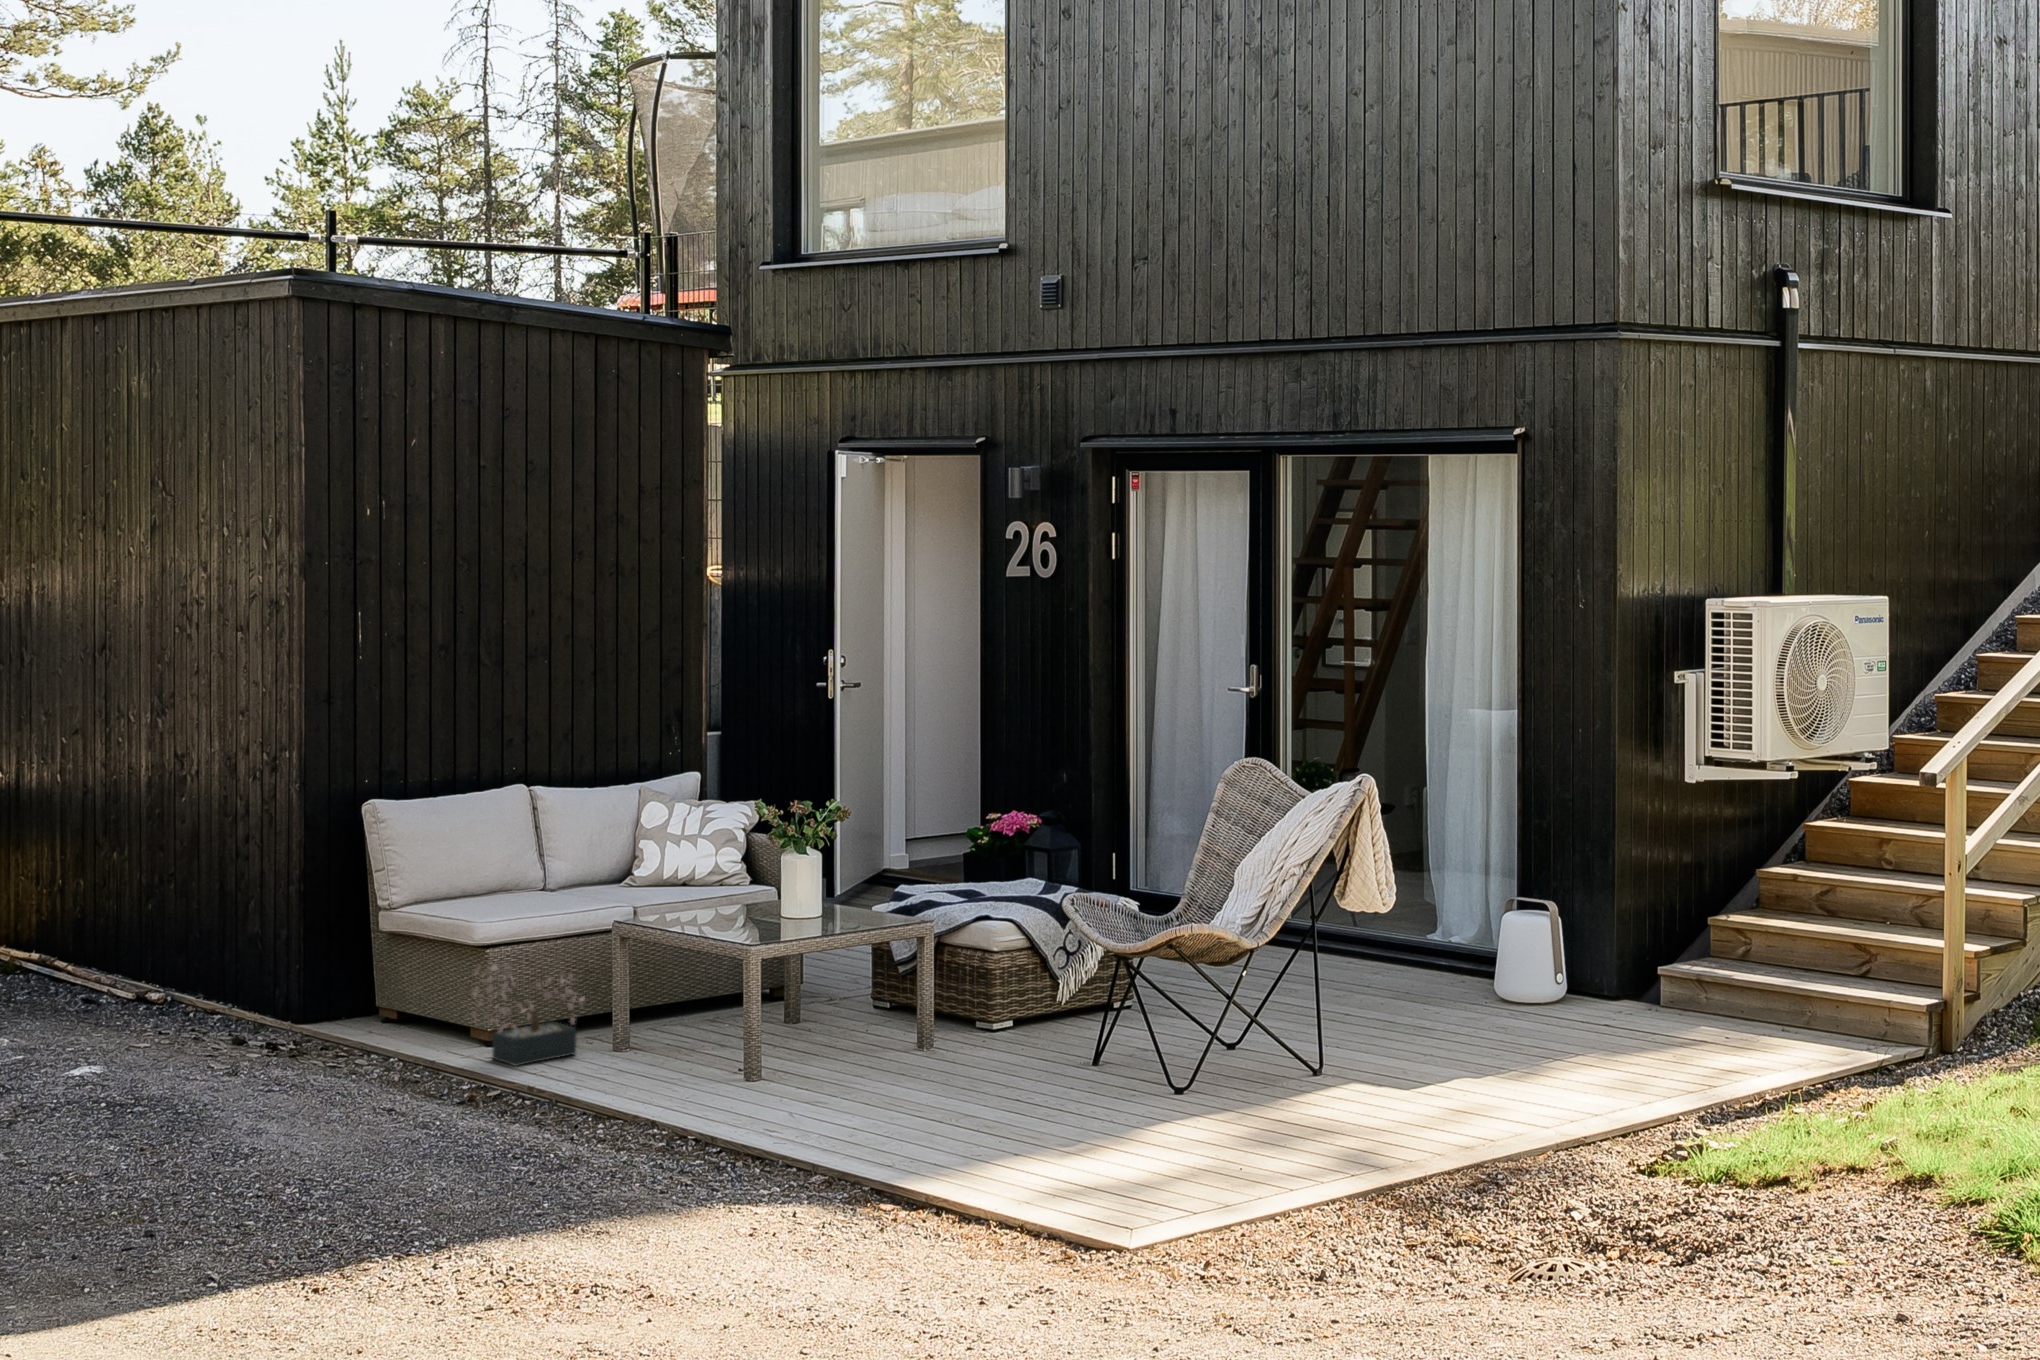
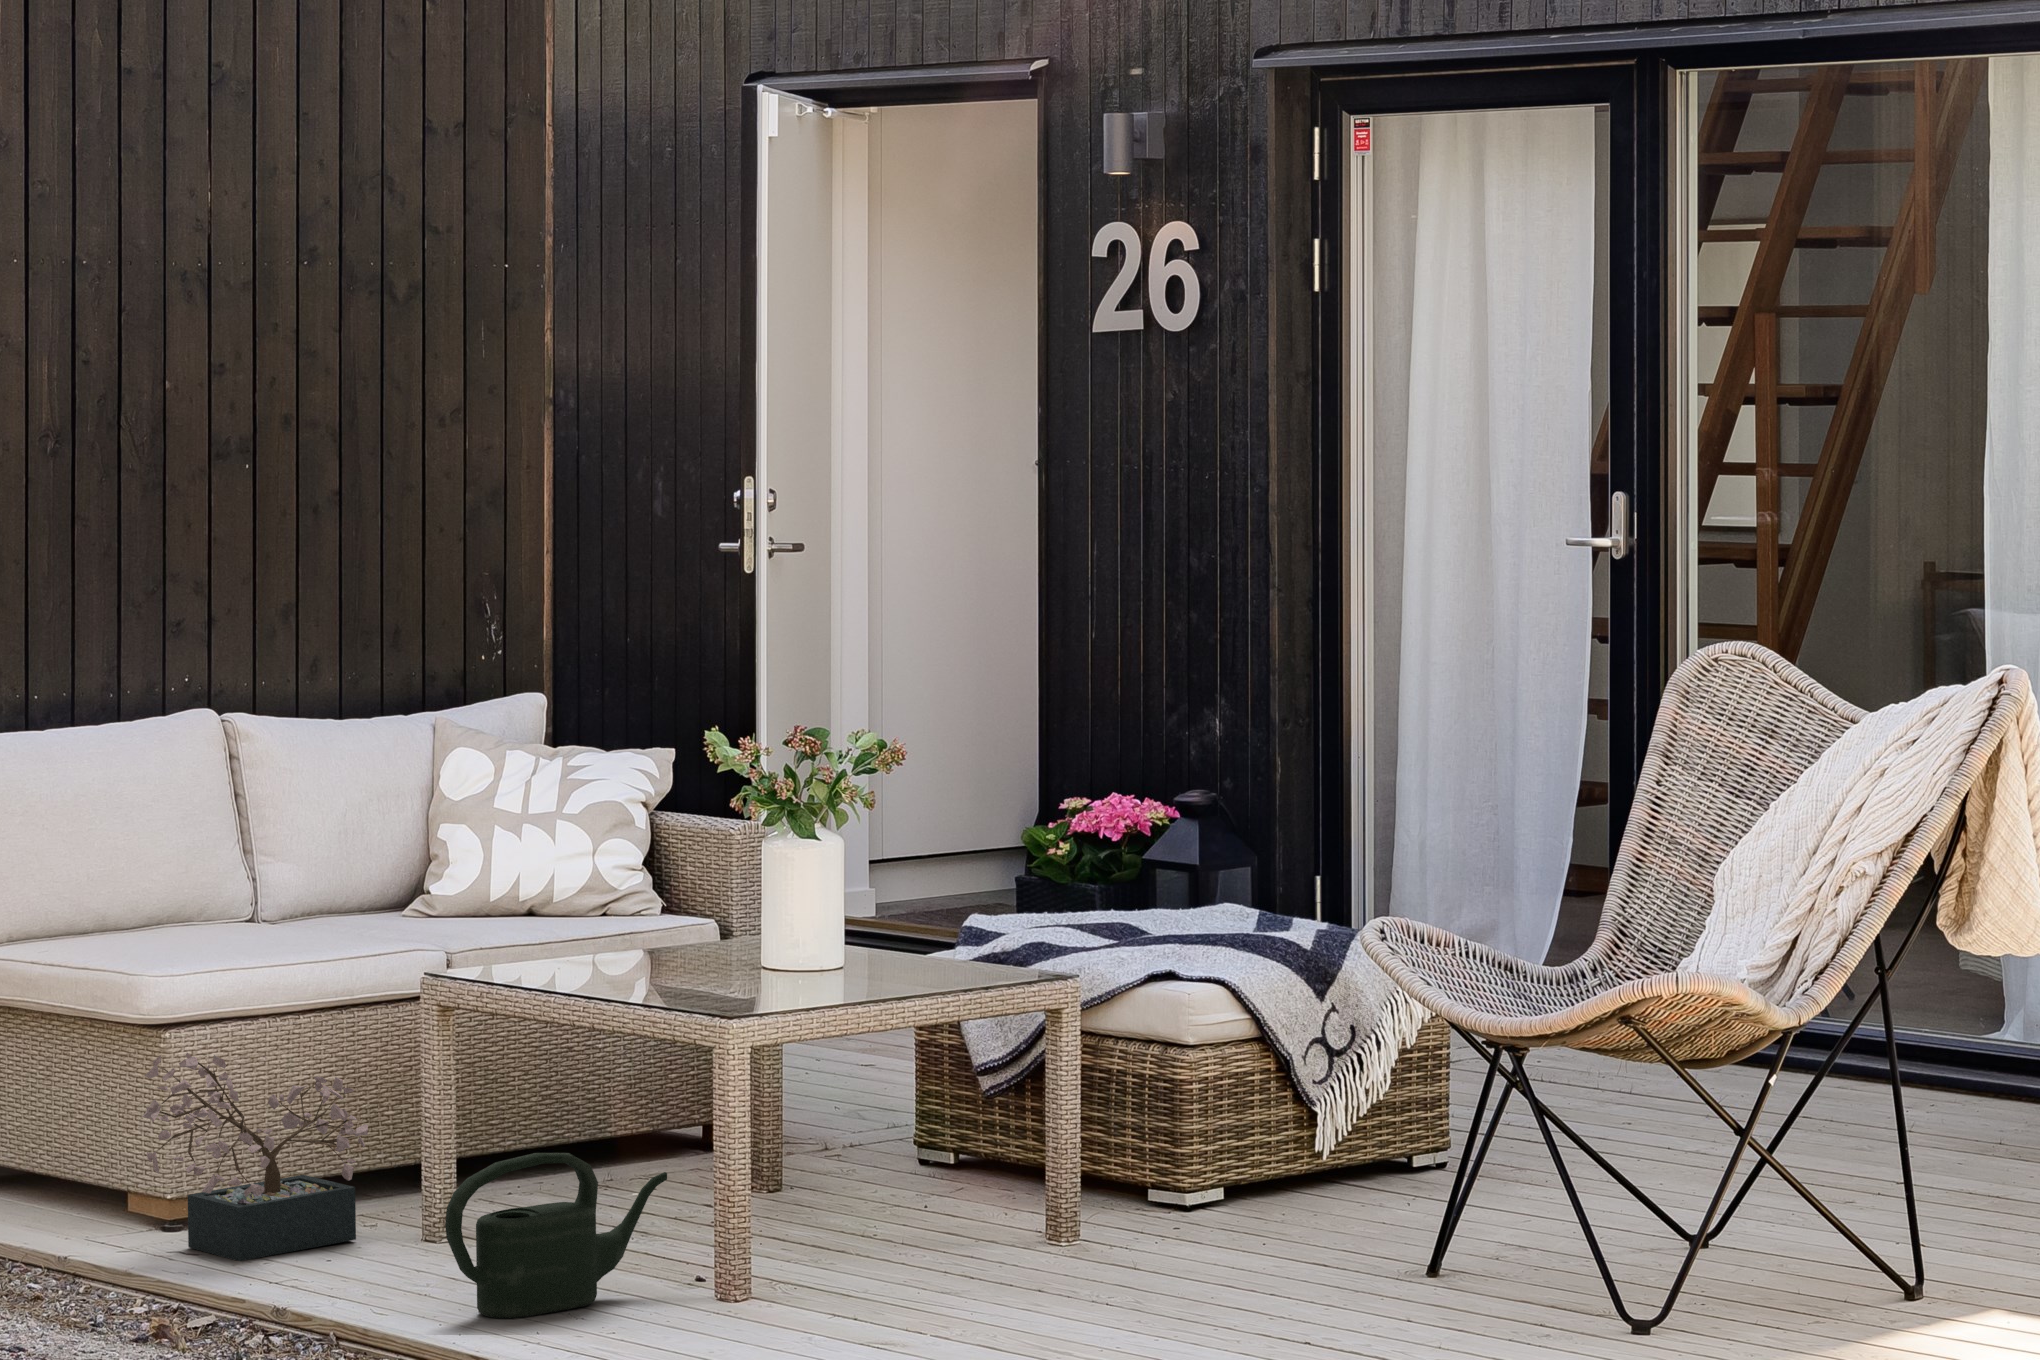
watering can: none [606,1014,720,1095] -> present [445,1153,667,1318]

